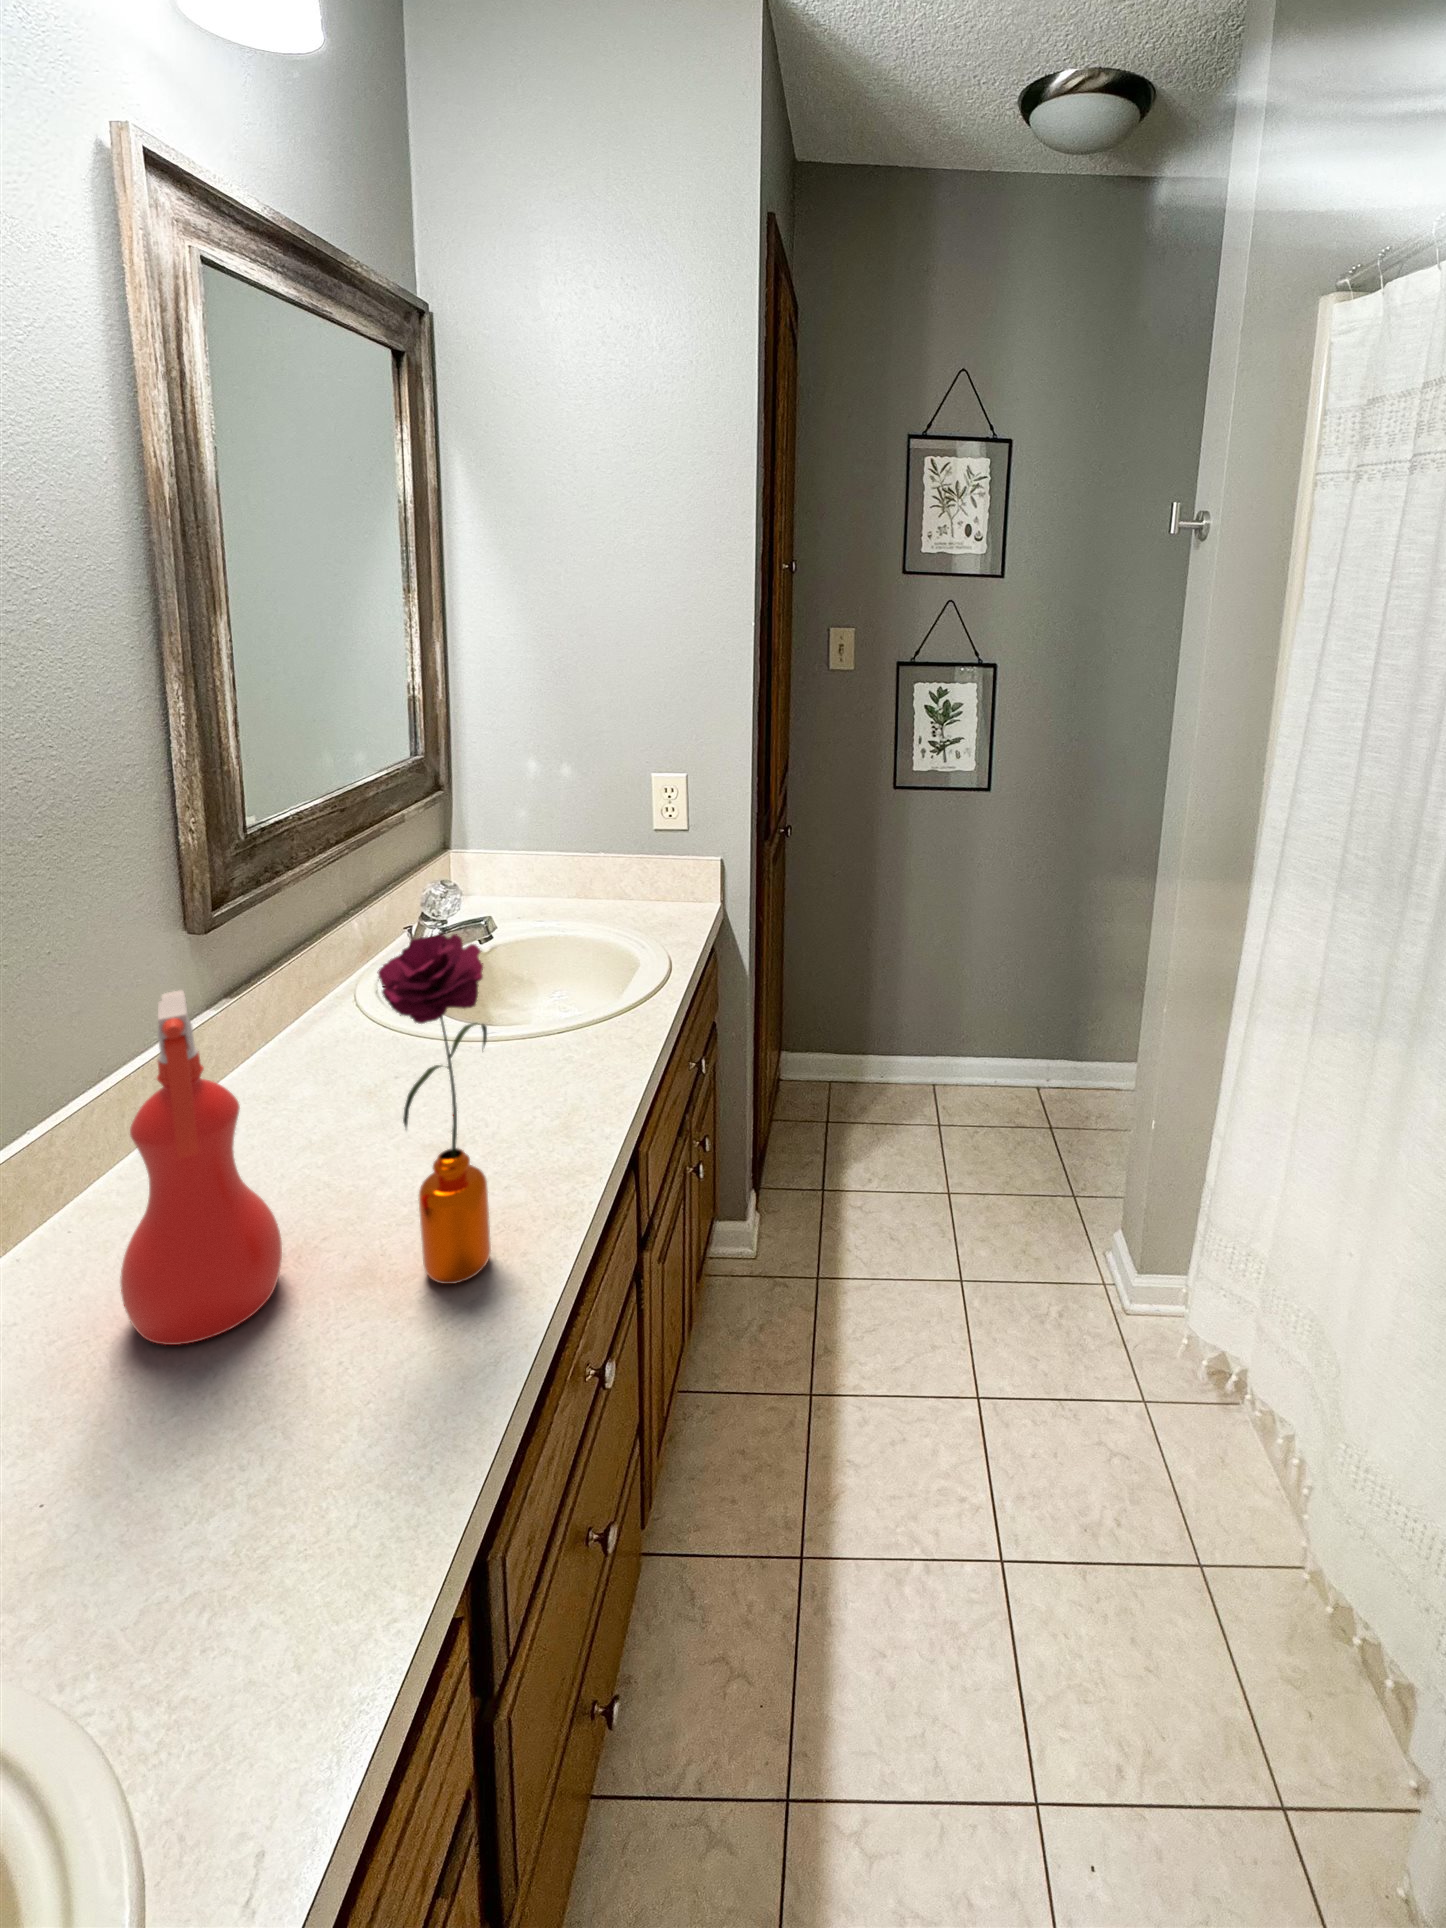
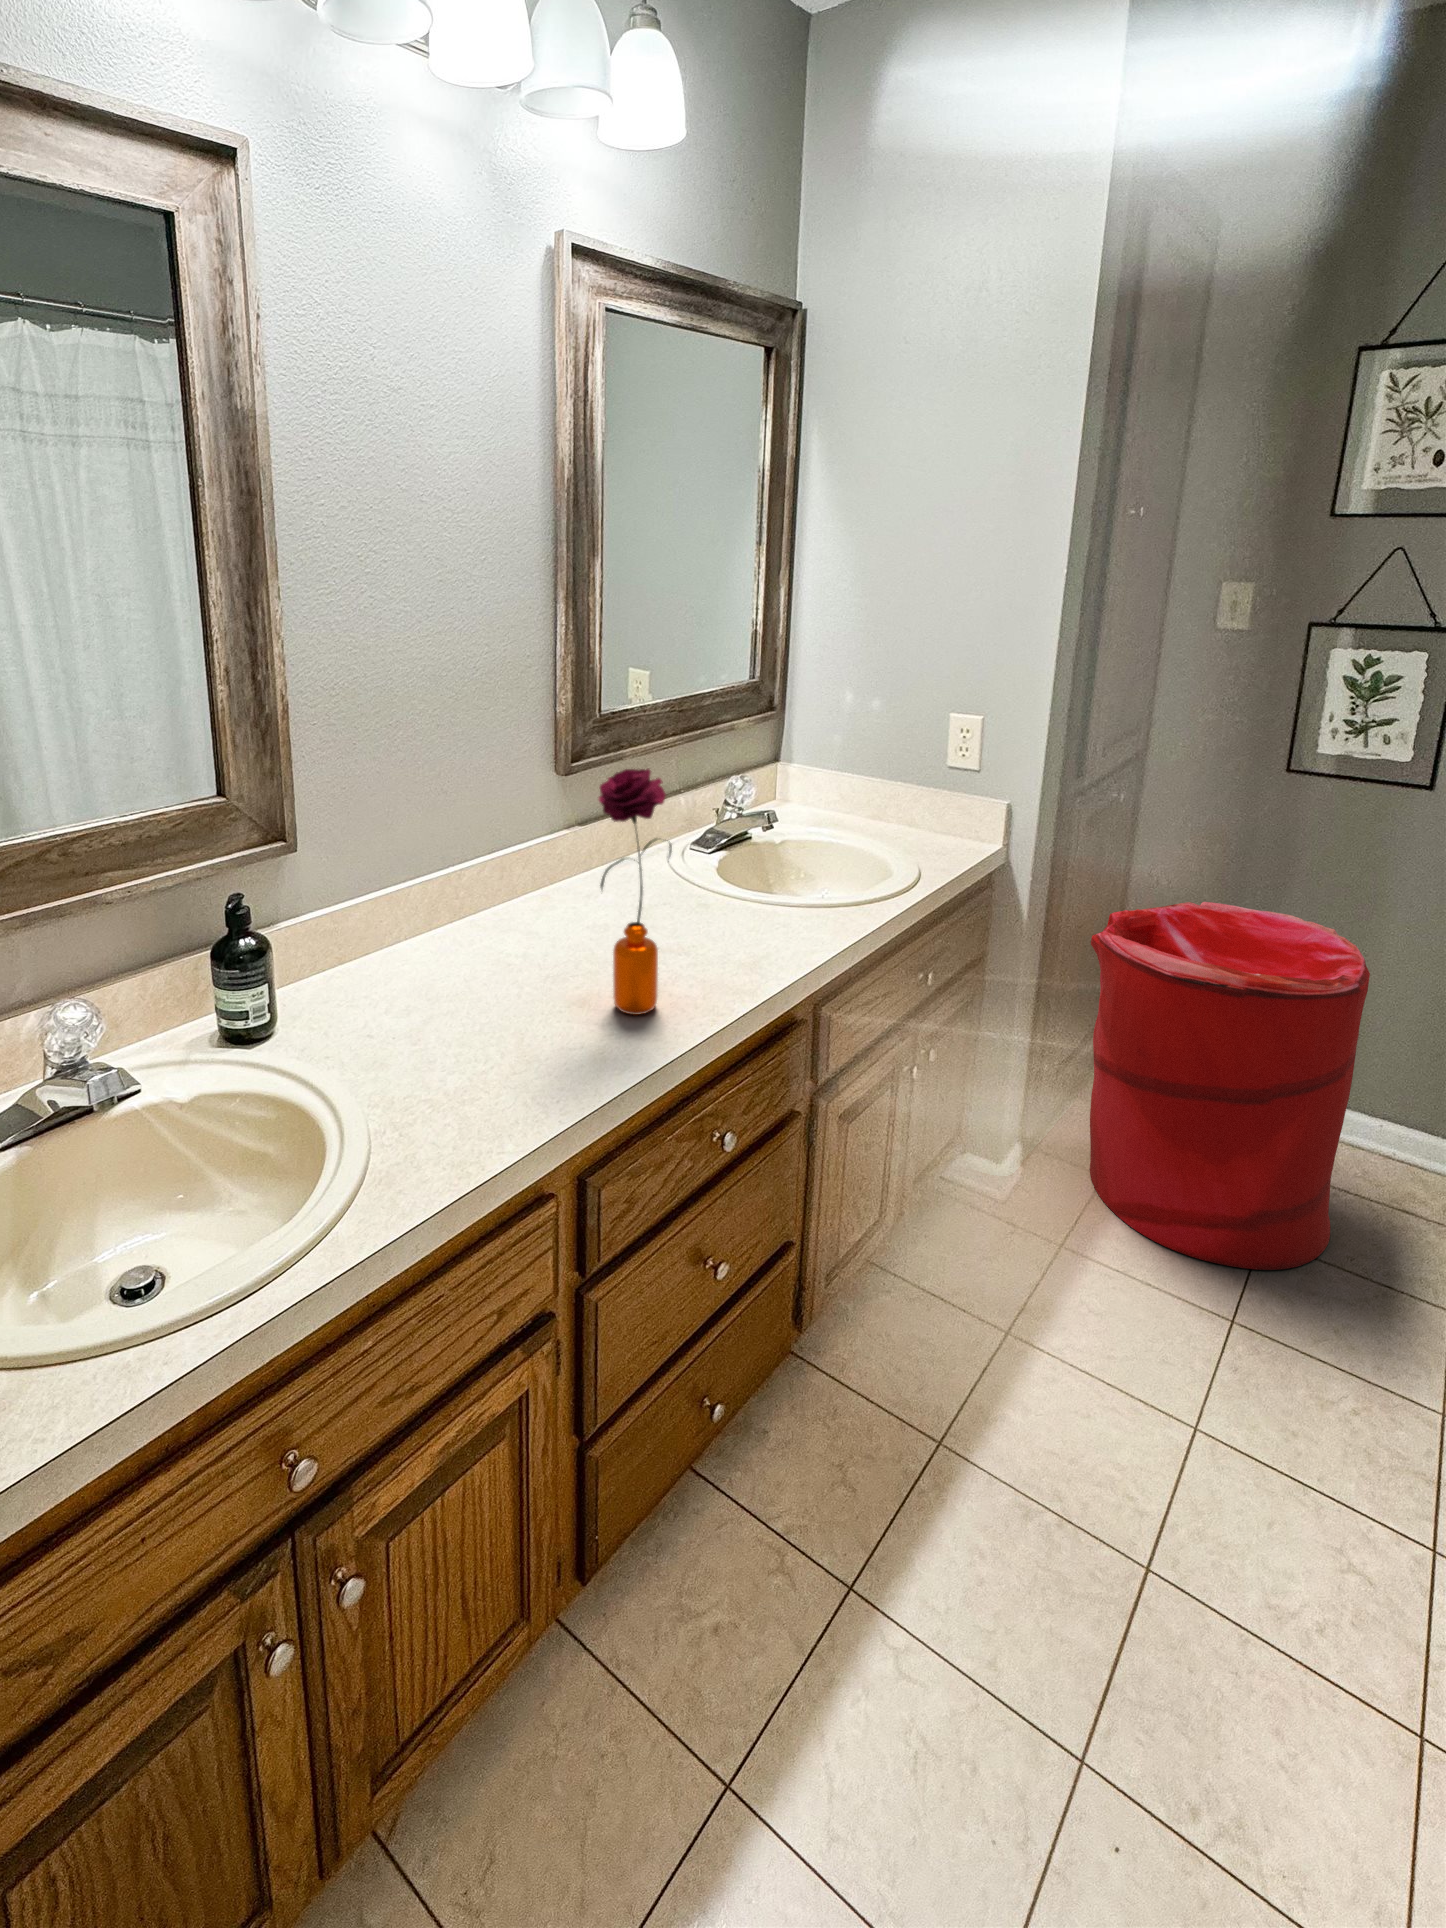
laundry hamper: none [787,911,992,1234] -> present [1090,902,1370,1270]
spray bottle: present [120,990,282,1345] -> none [462,782,544,992]

